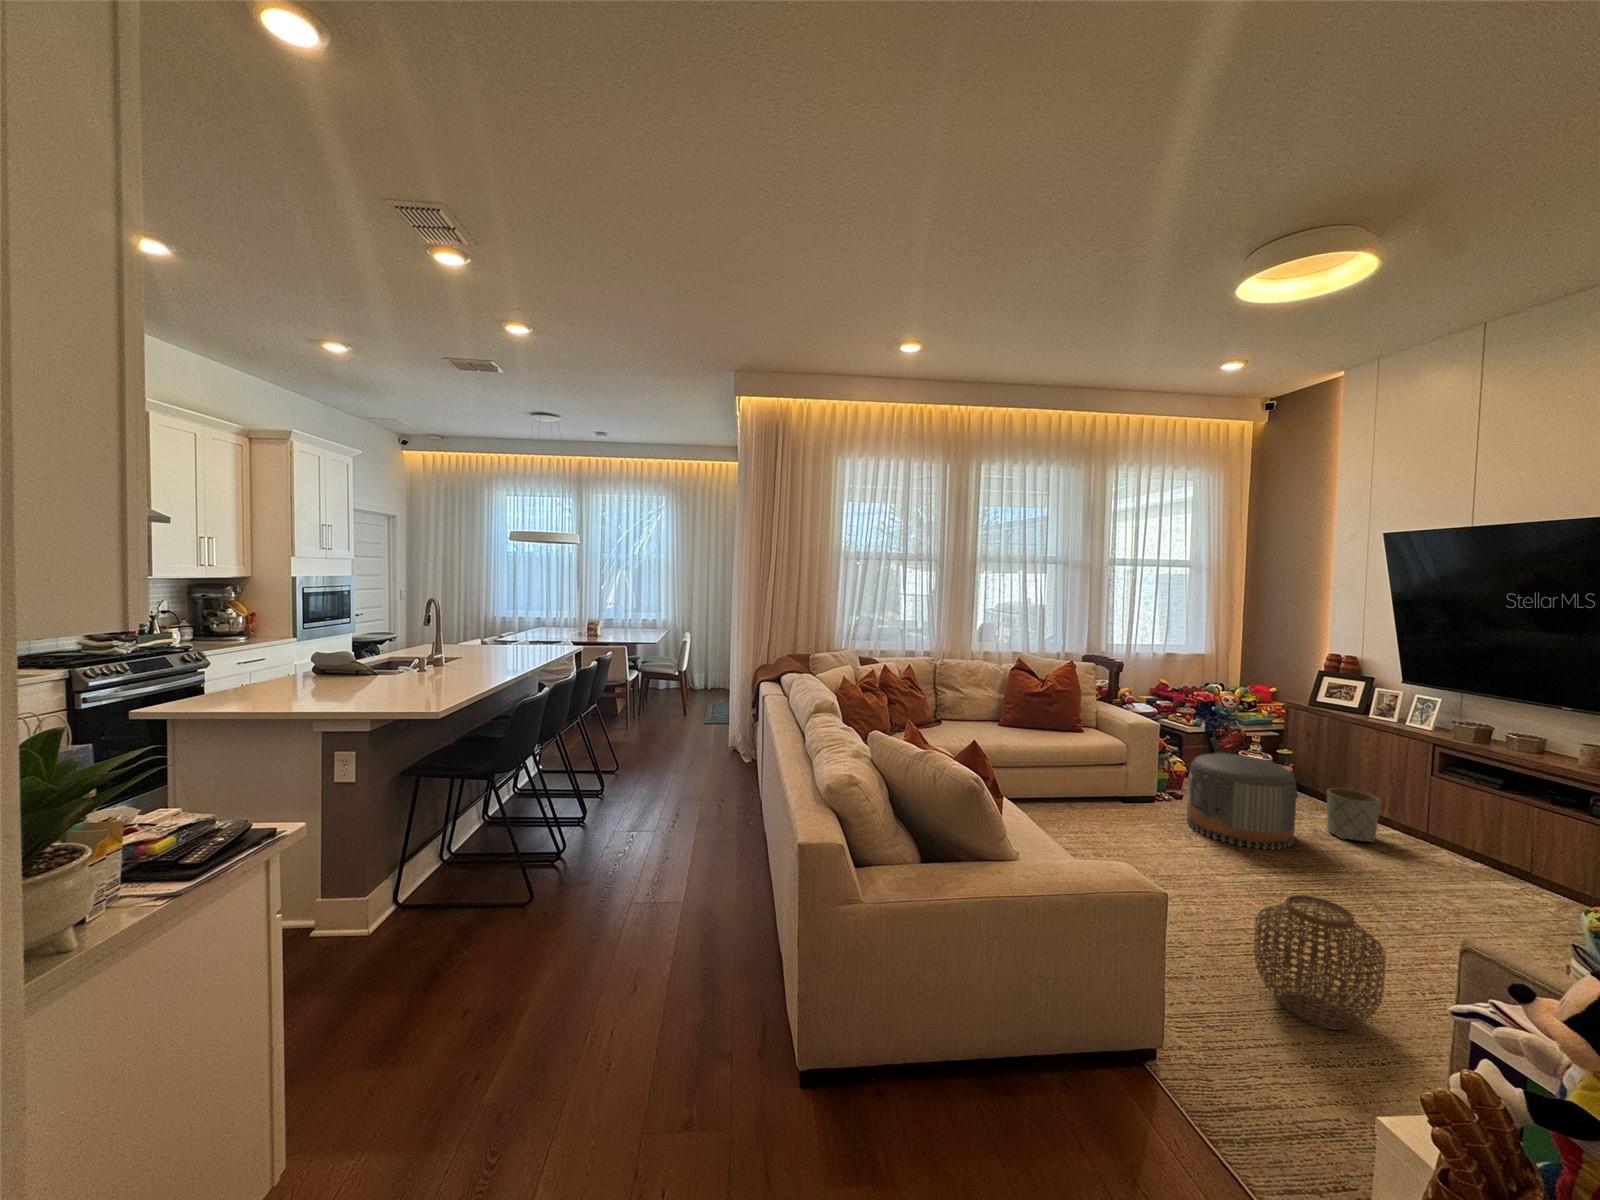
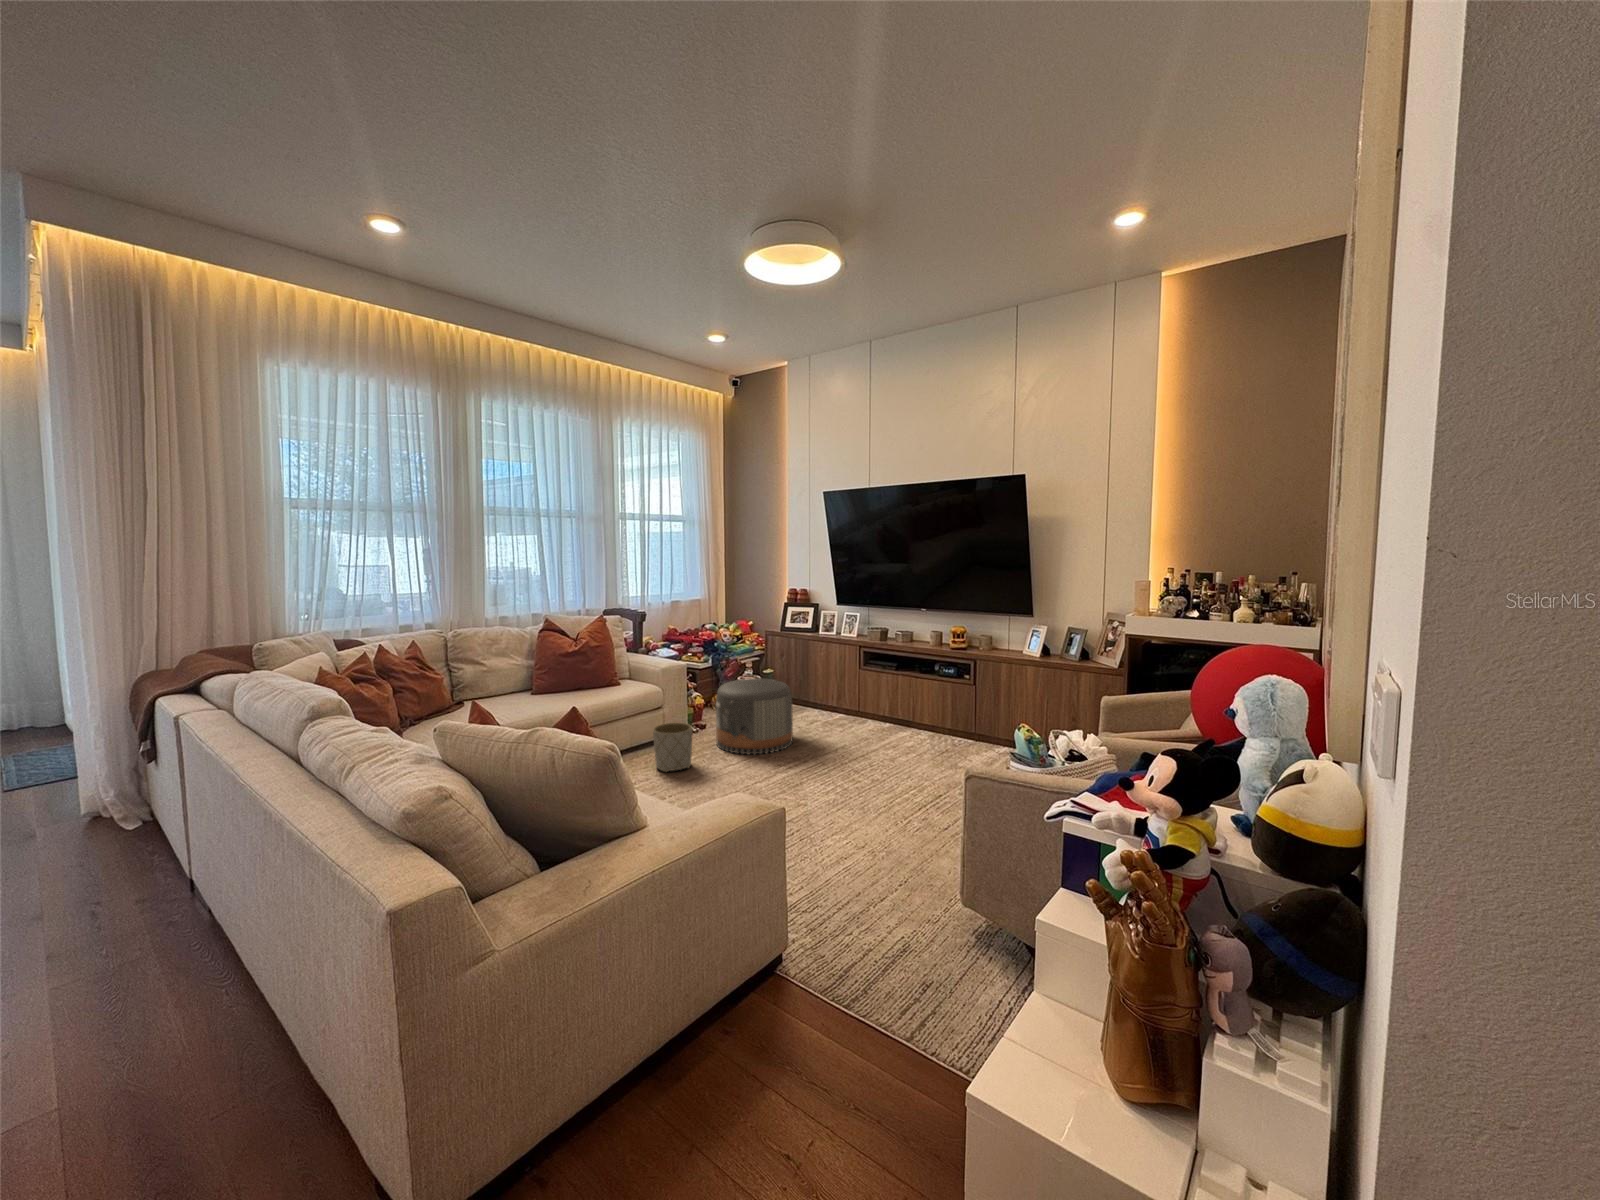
planter: present [1327,788,1381,843] -> present [653,723,692,772]
woven basket: present [1254,895,1386,1030] -> none [816,774,899,875]

